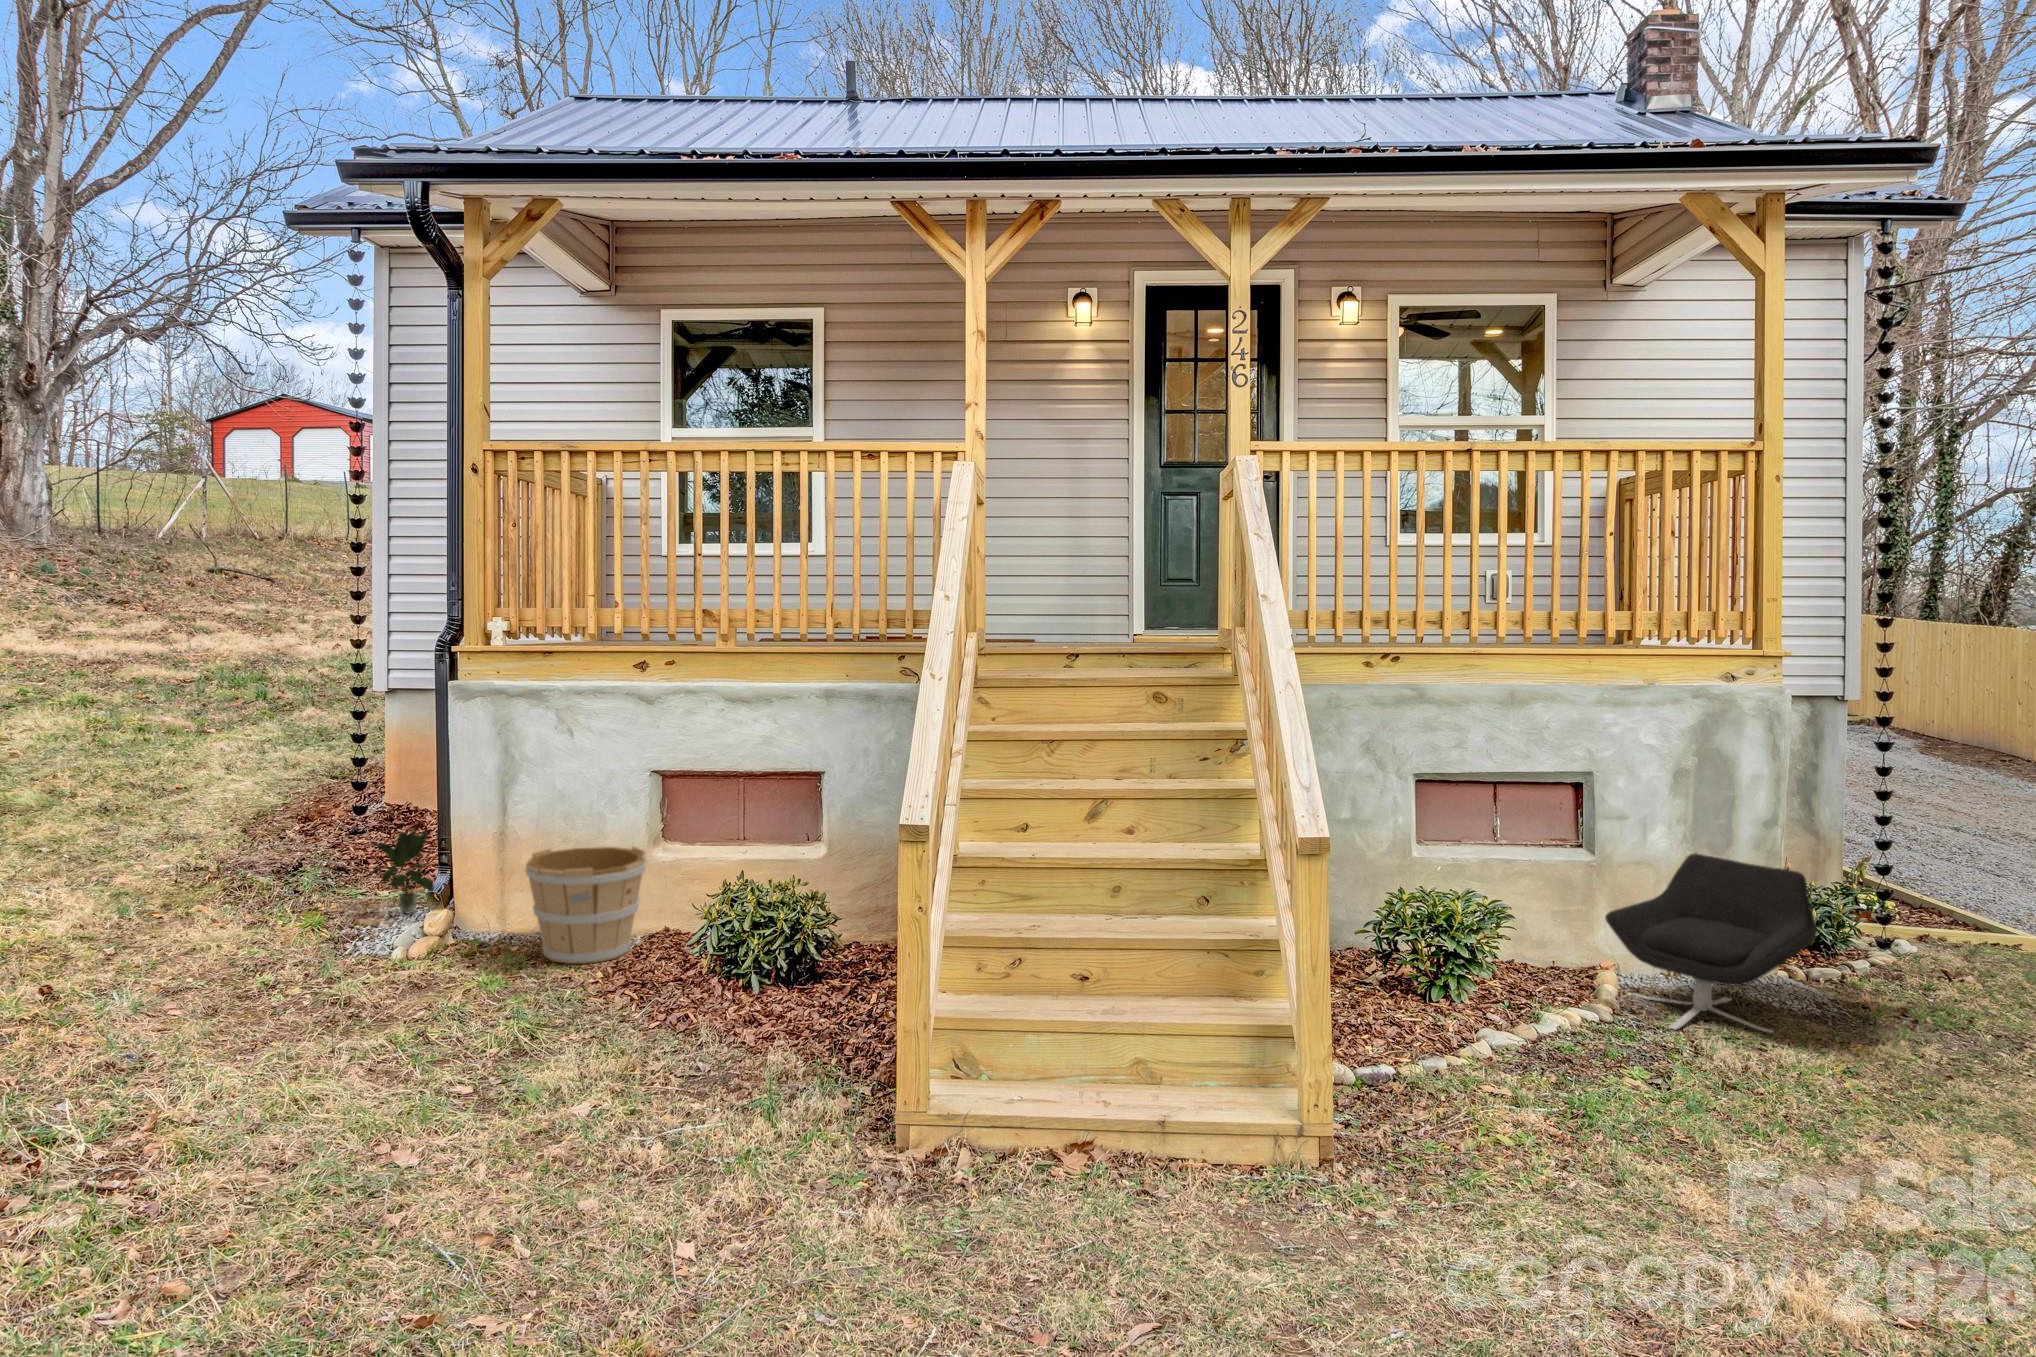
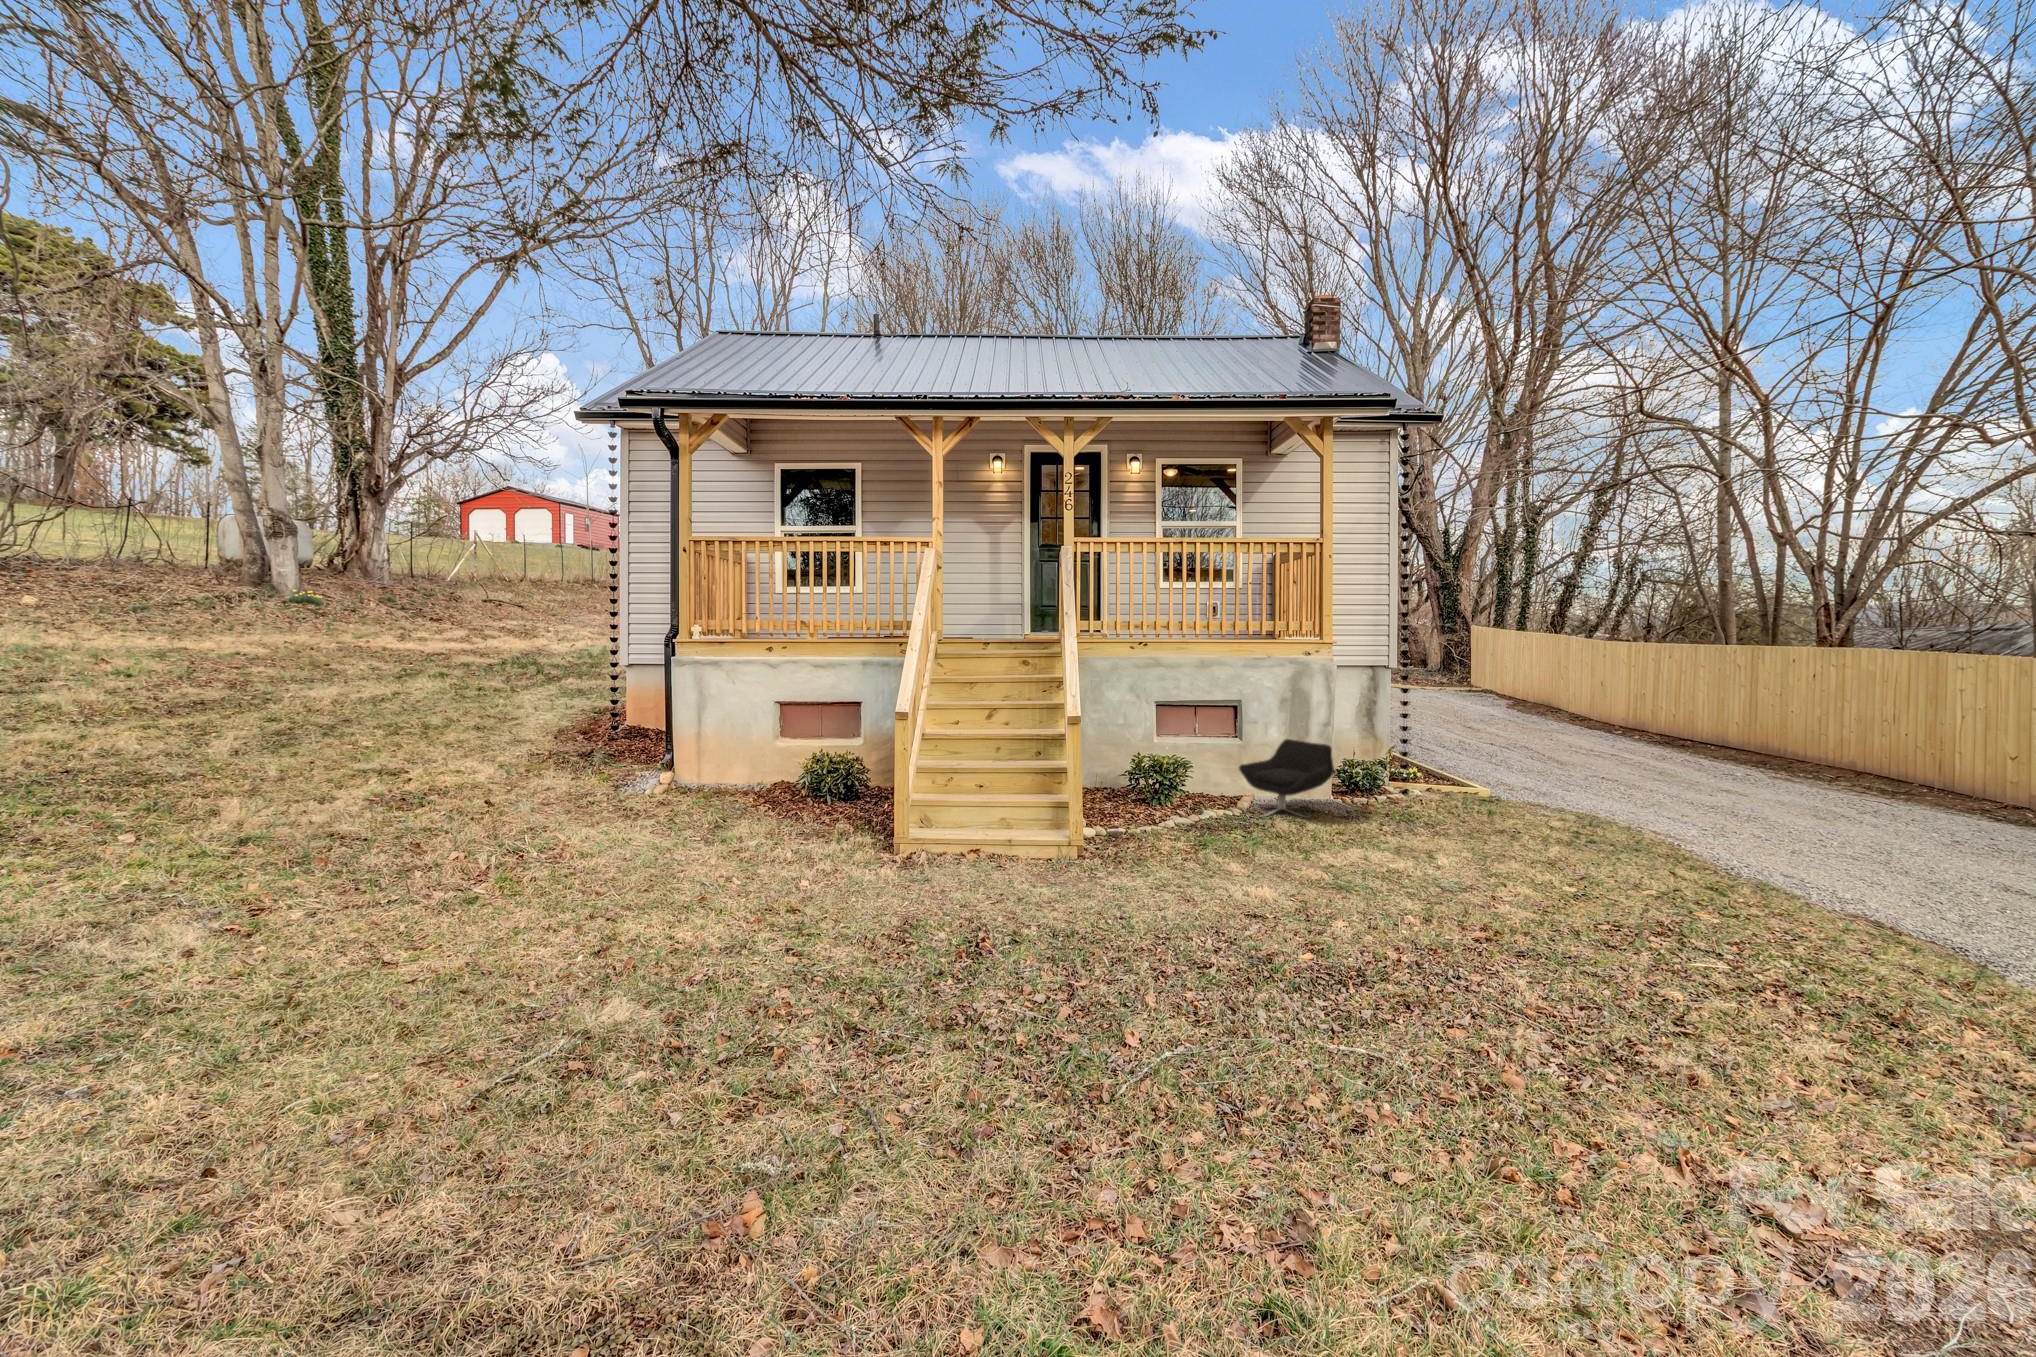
potted plant: present [372,828,434,913] -> none [631,731,664,776]
wooden bucket: present [525,847,648,964] -> none [715,739,775,794]

